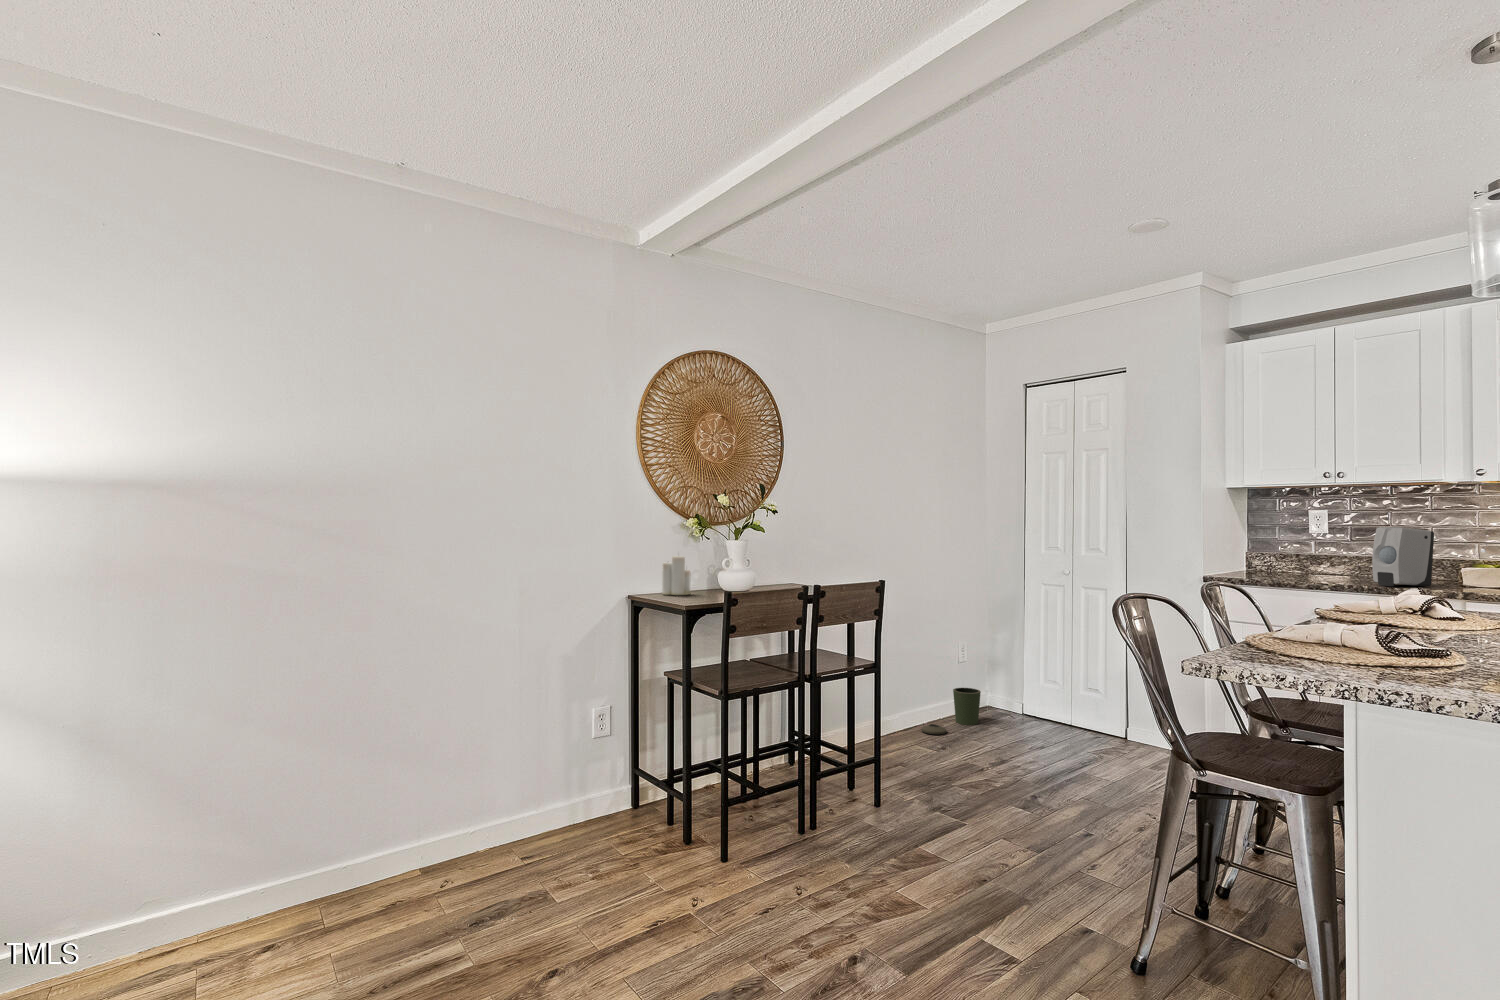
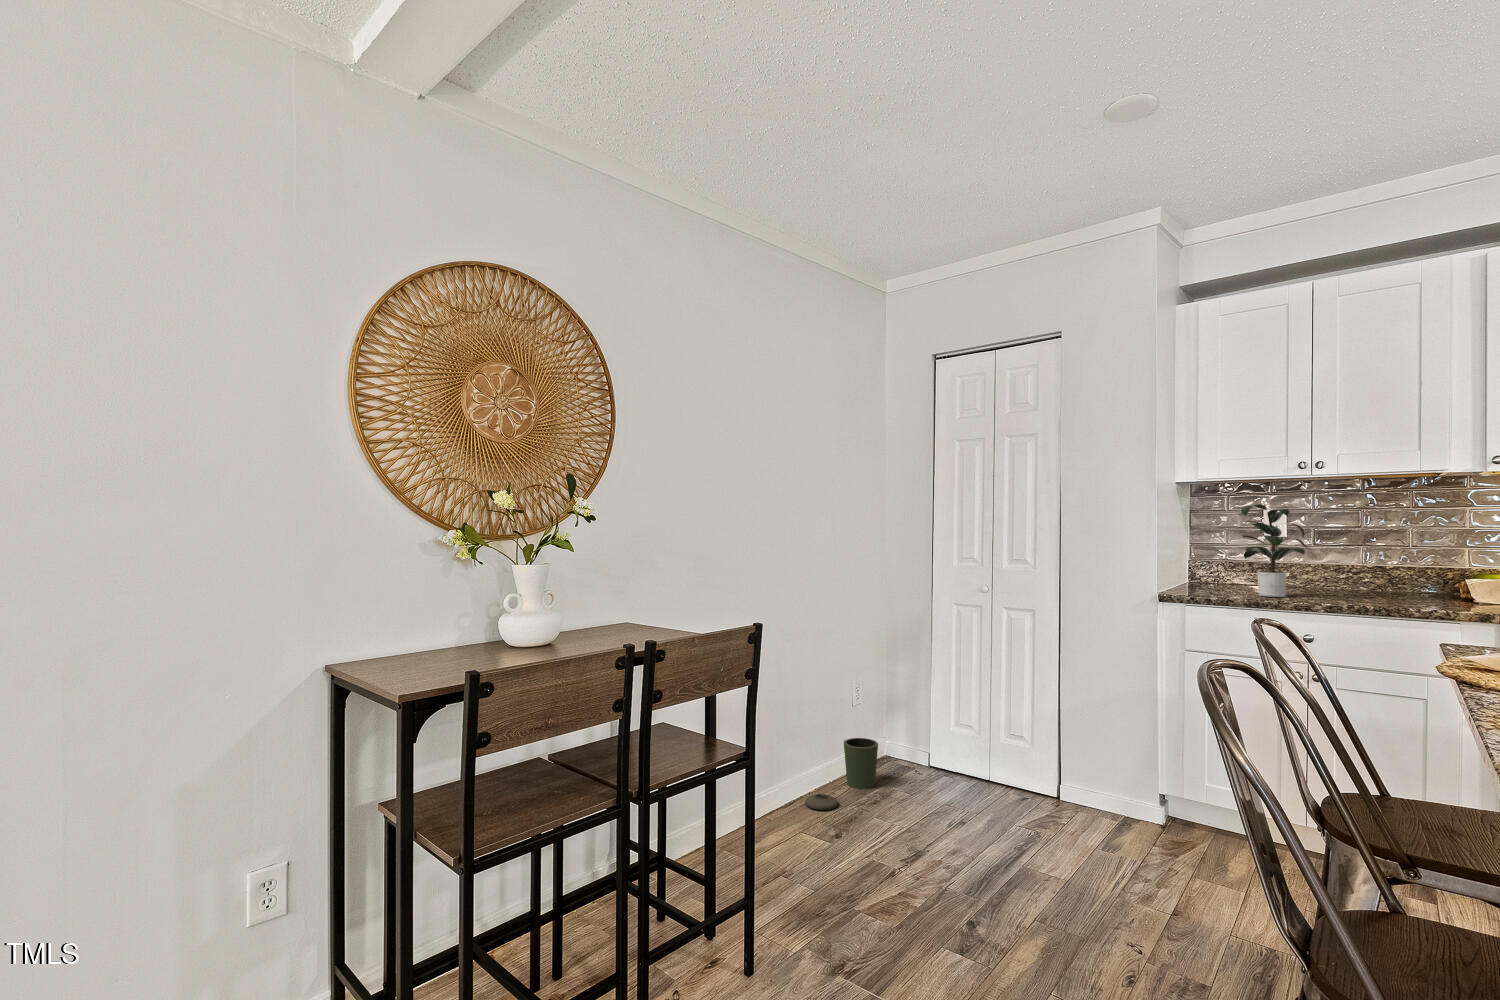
potted plant: none [1262,504,1340,579] -> present [1241,504,1308,597]
soap dispenser: present [1372,527,1434,587] -> none [1373,533,1447,609]
candle: present [662,556,691,595] -> none [395,589,448,663]

